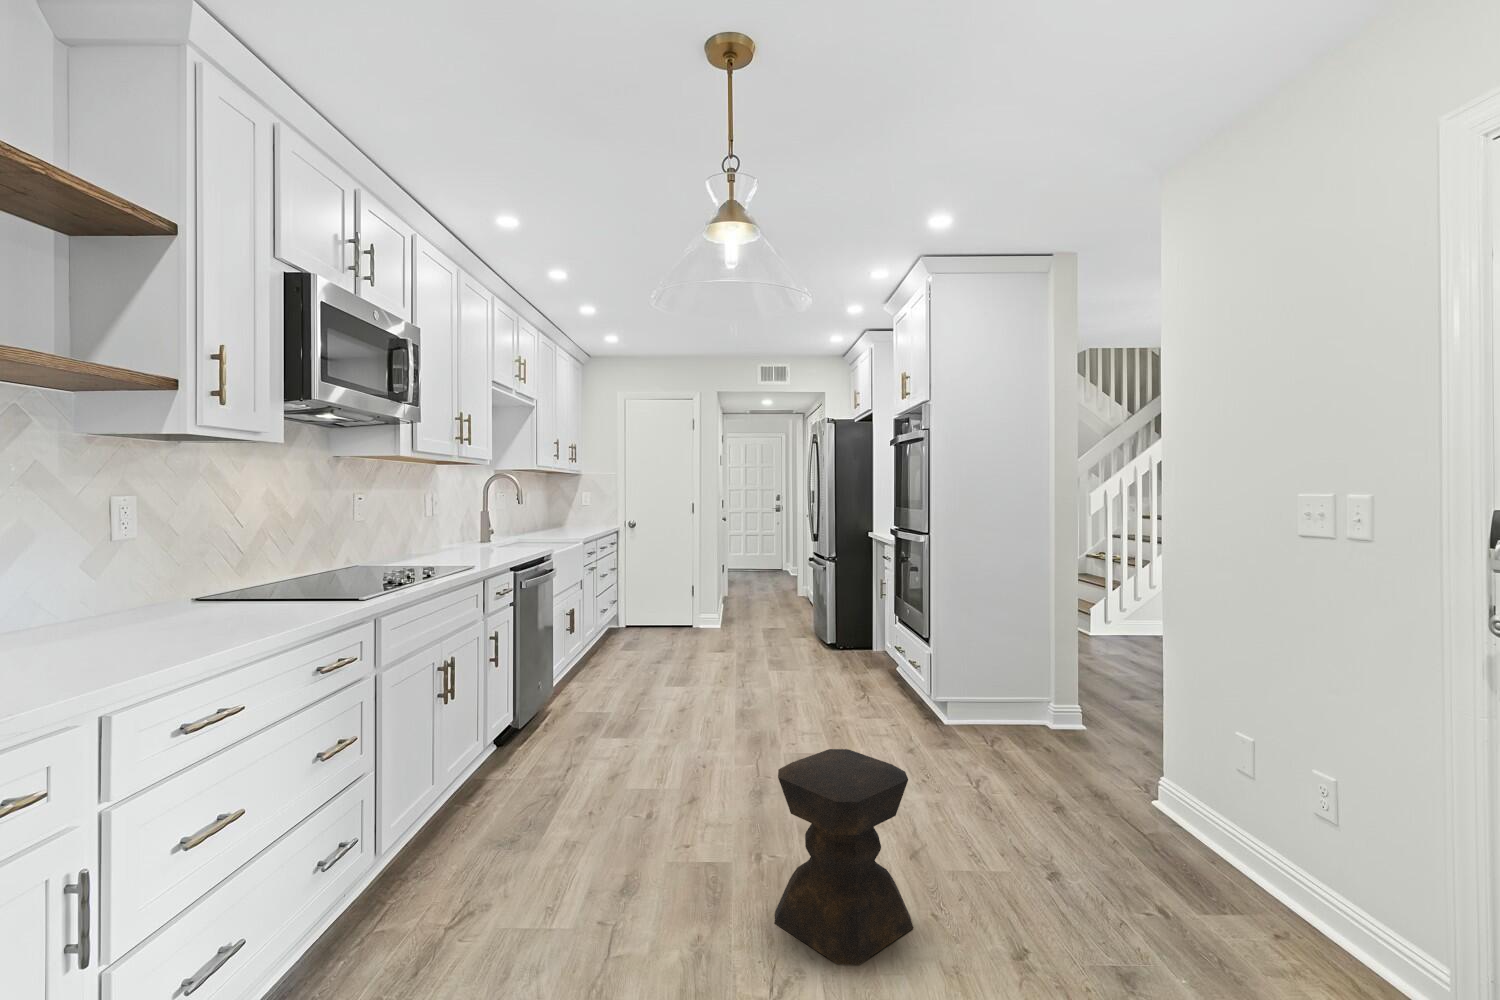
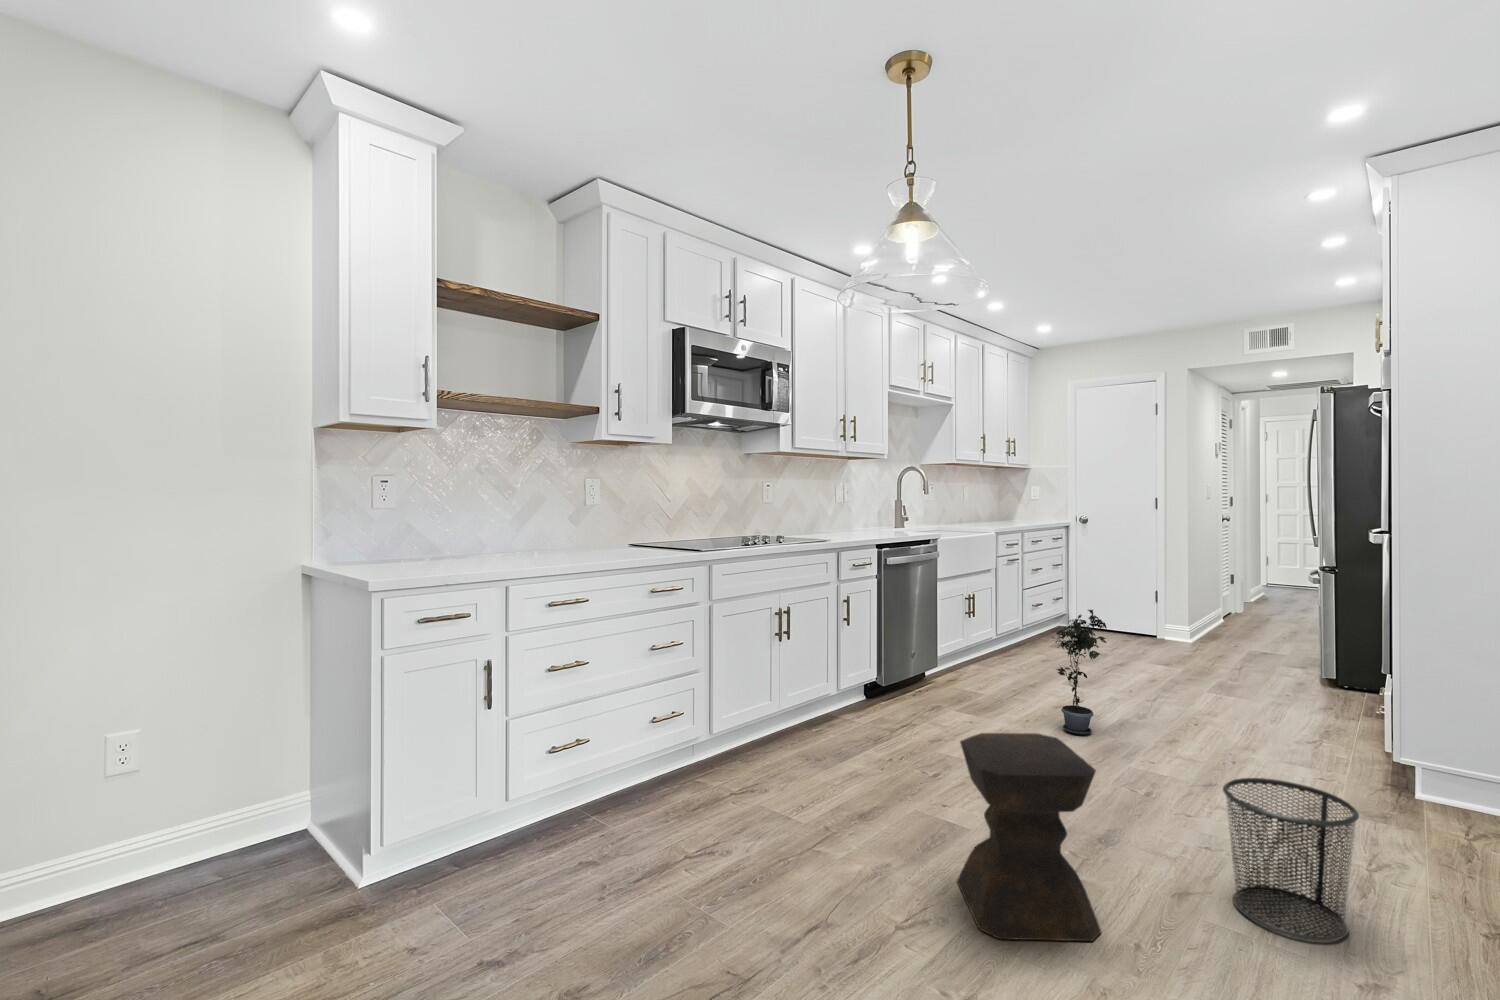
potted plant: none [697,614,748,734] -> present [1053,610,1107,735]
waste bin: none [935,739,1024,860] -> present [1223,778,1359,941]

